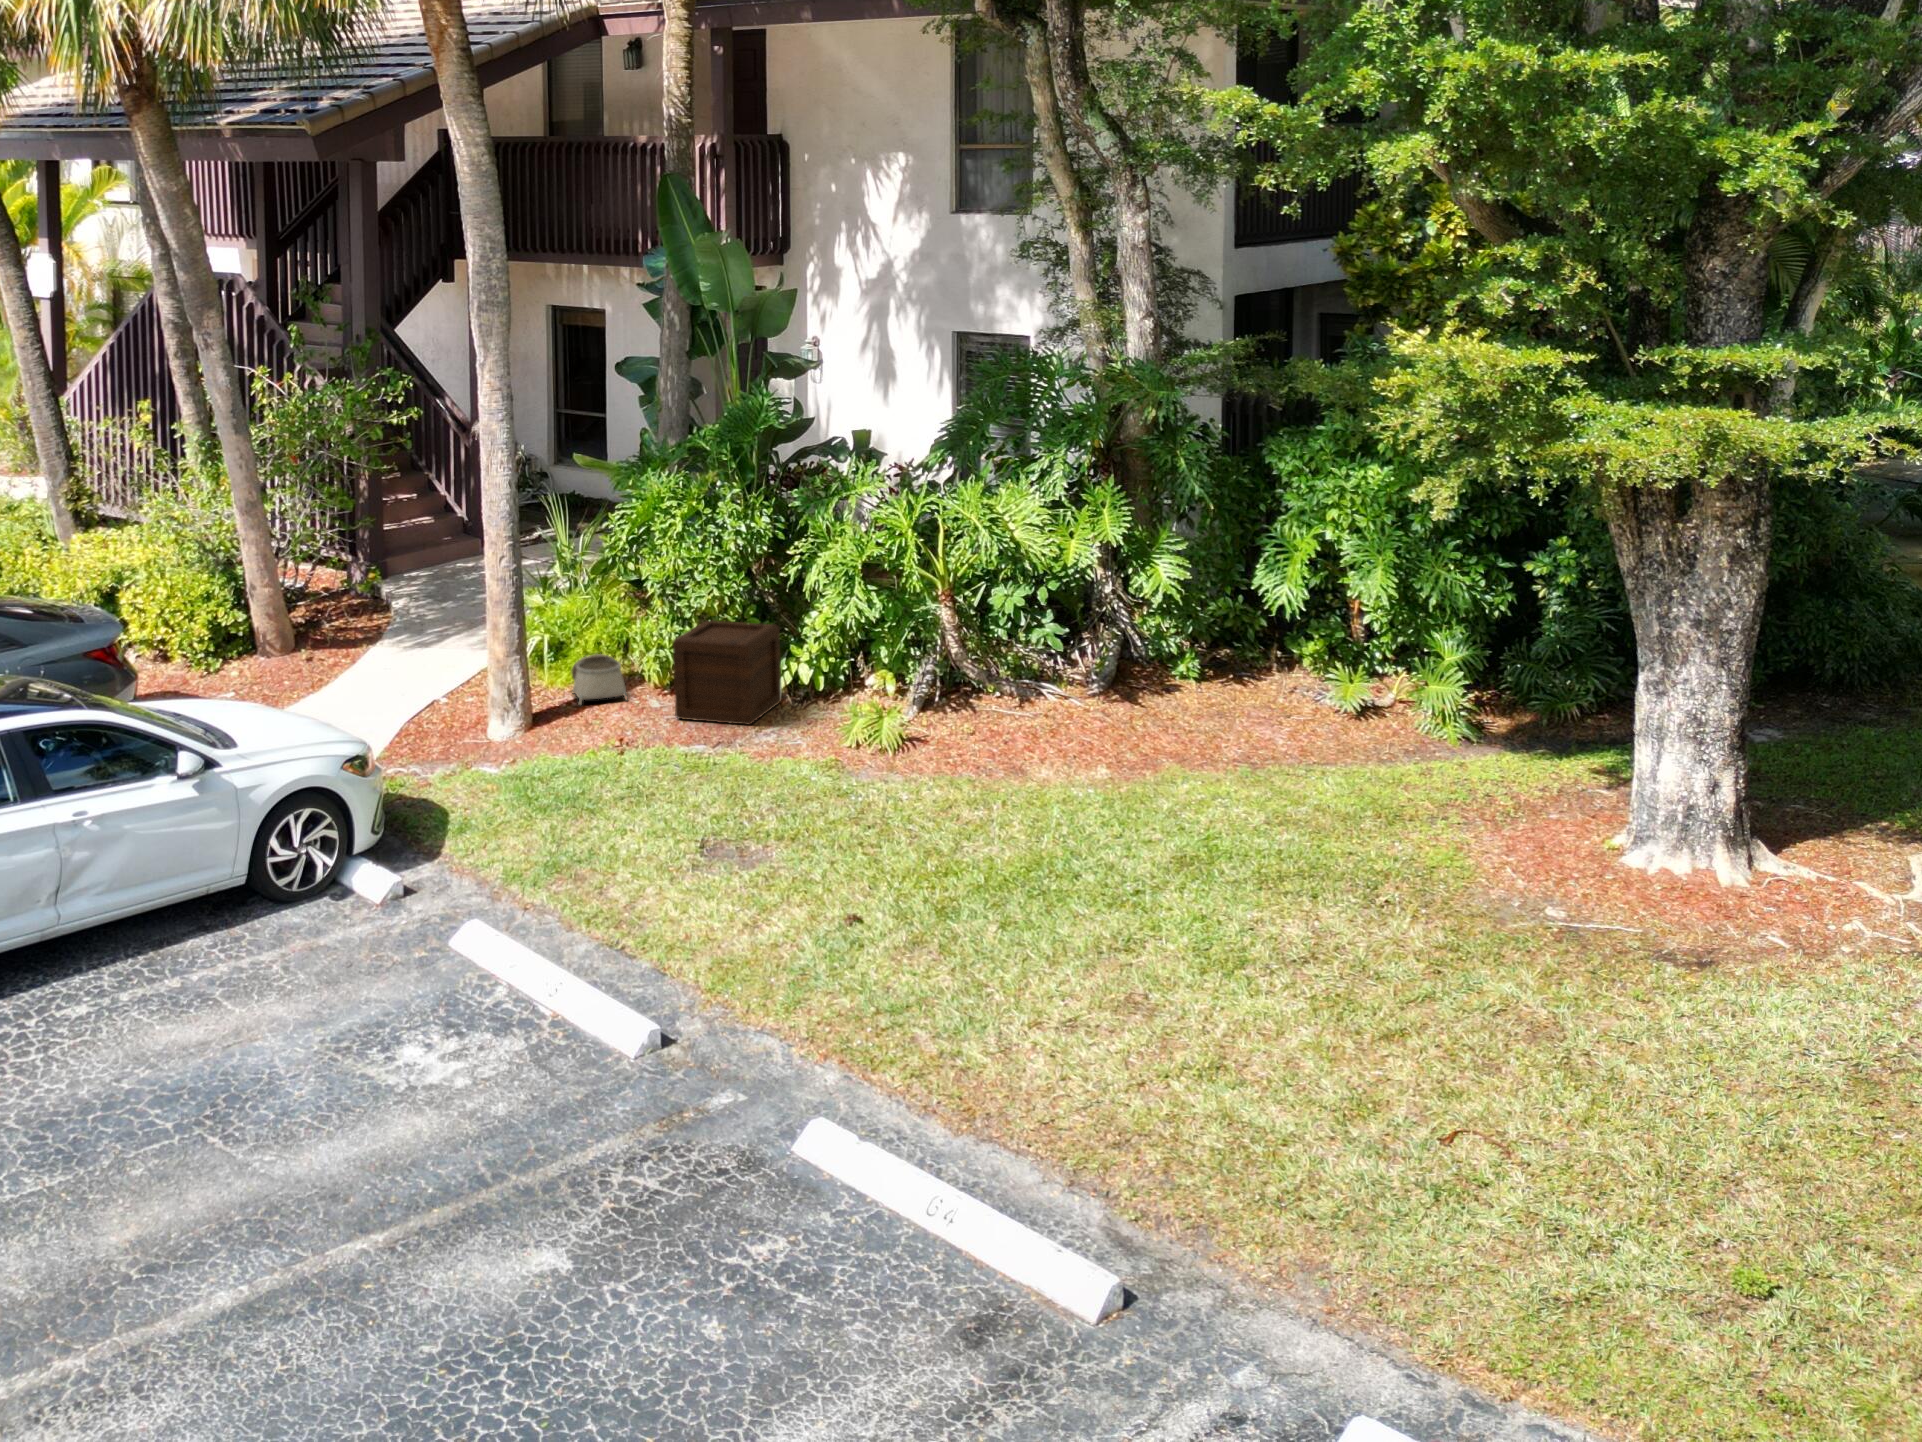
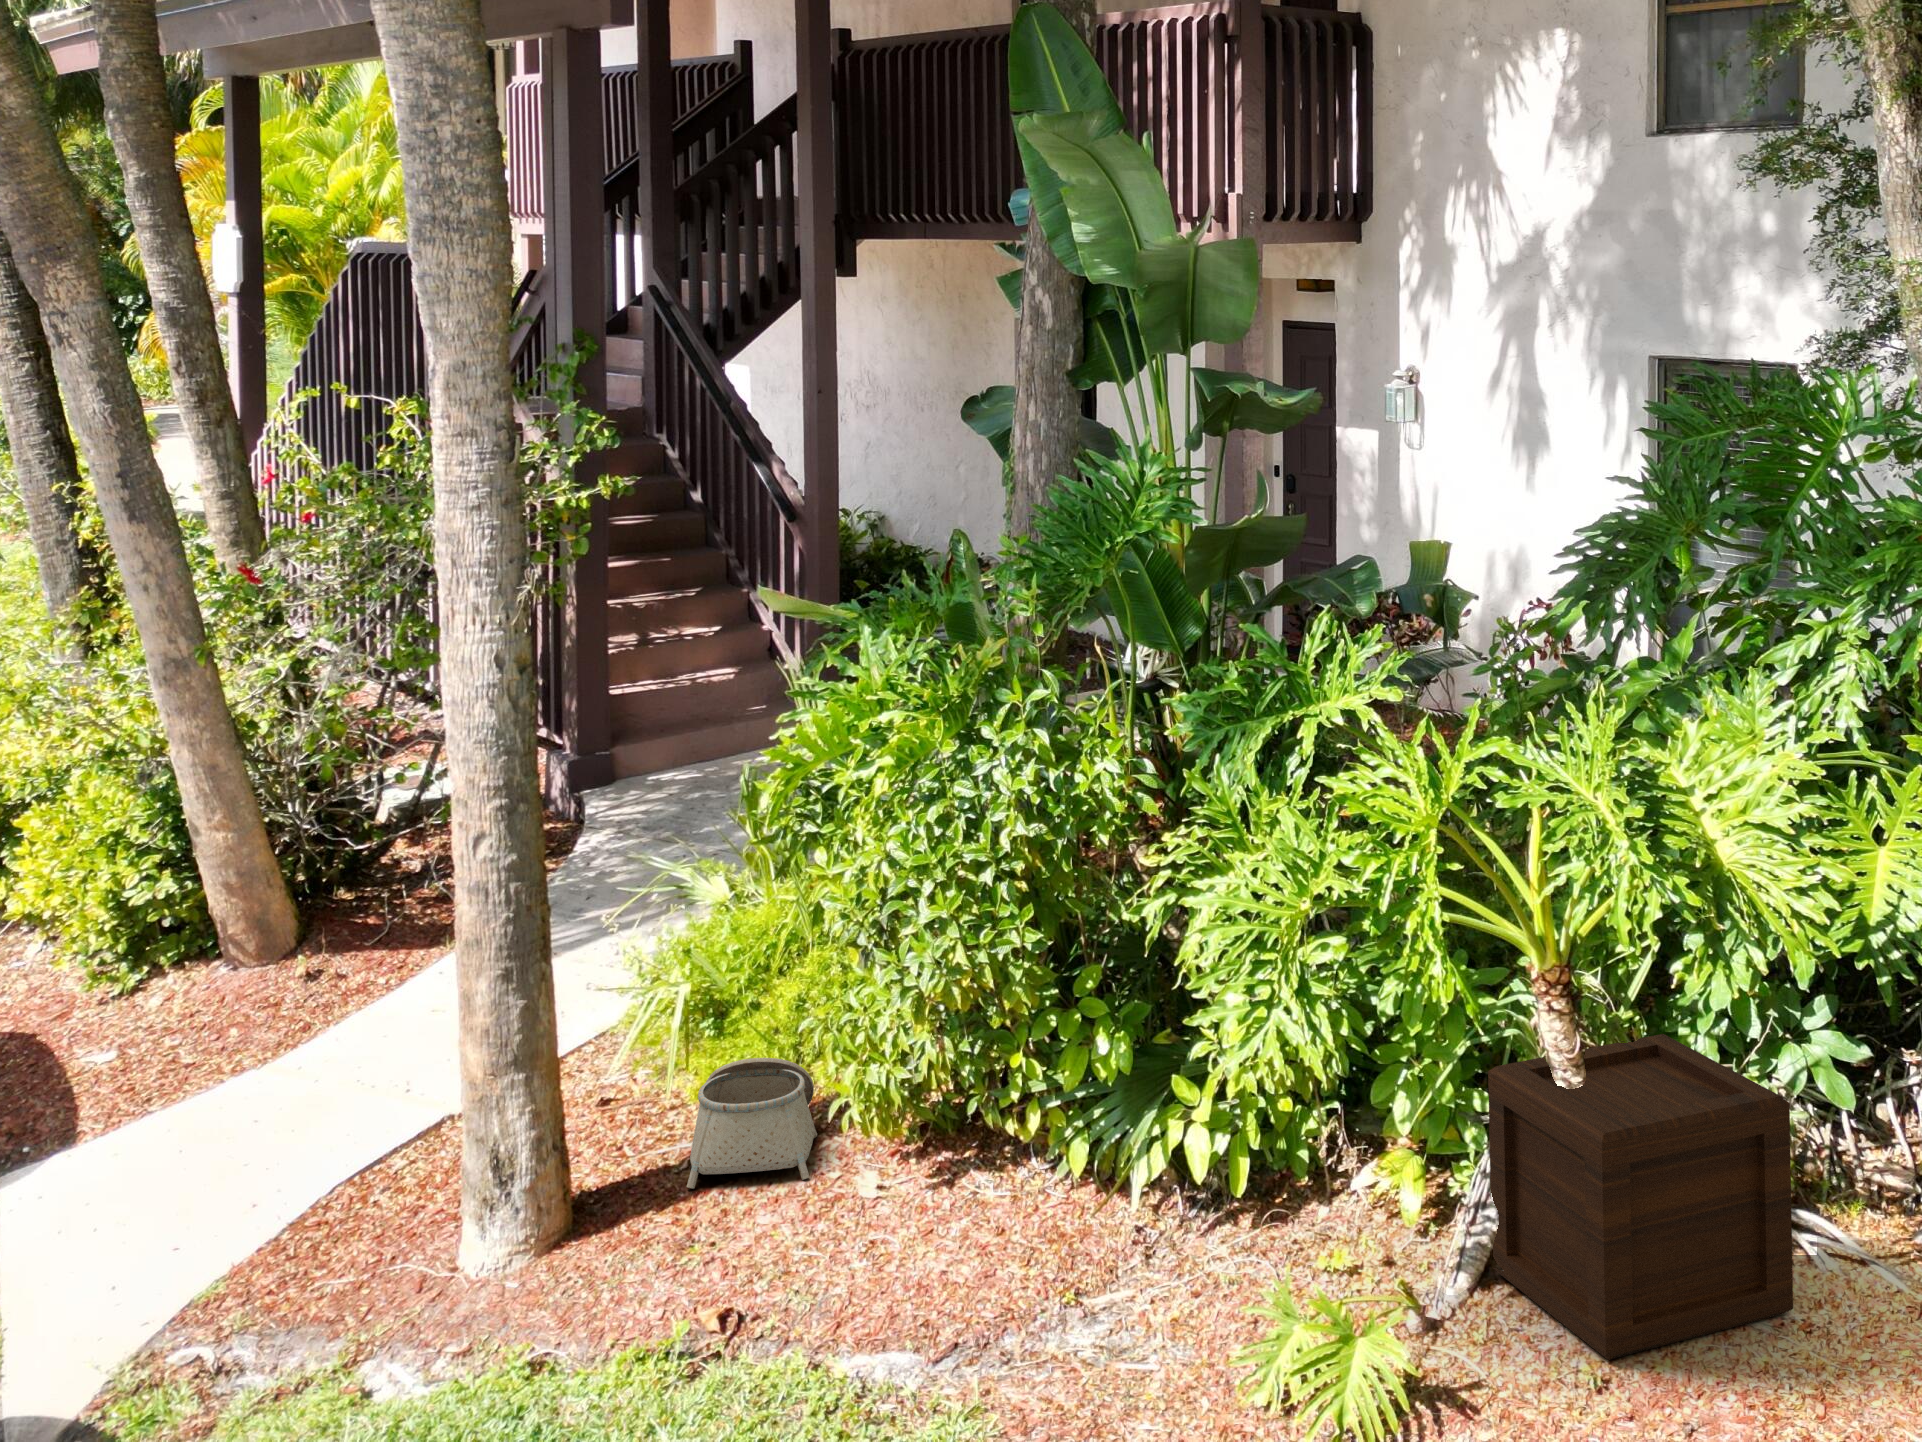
wooden crate: present [673,620,782,725] -> present [1488,1034,1793,1360]

